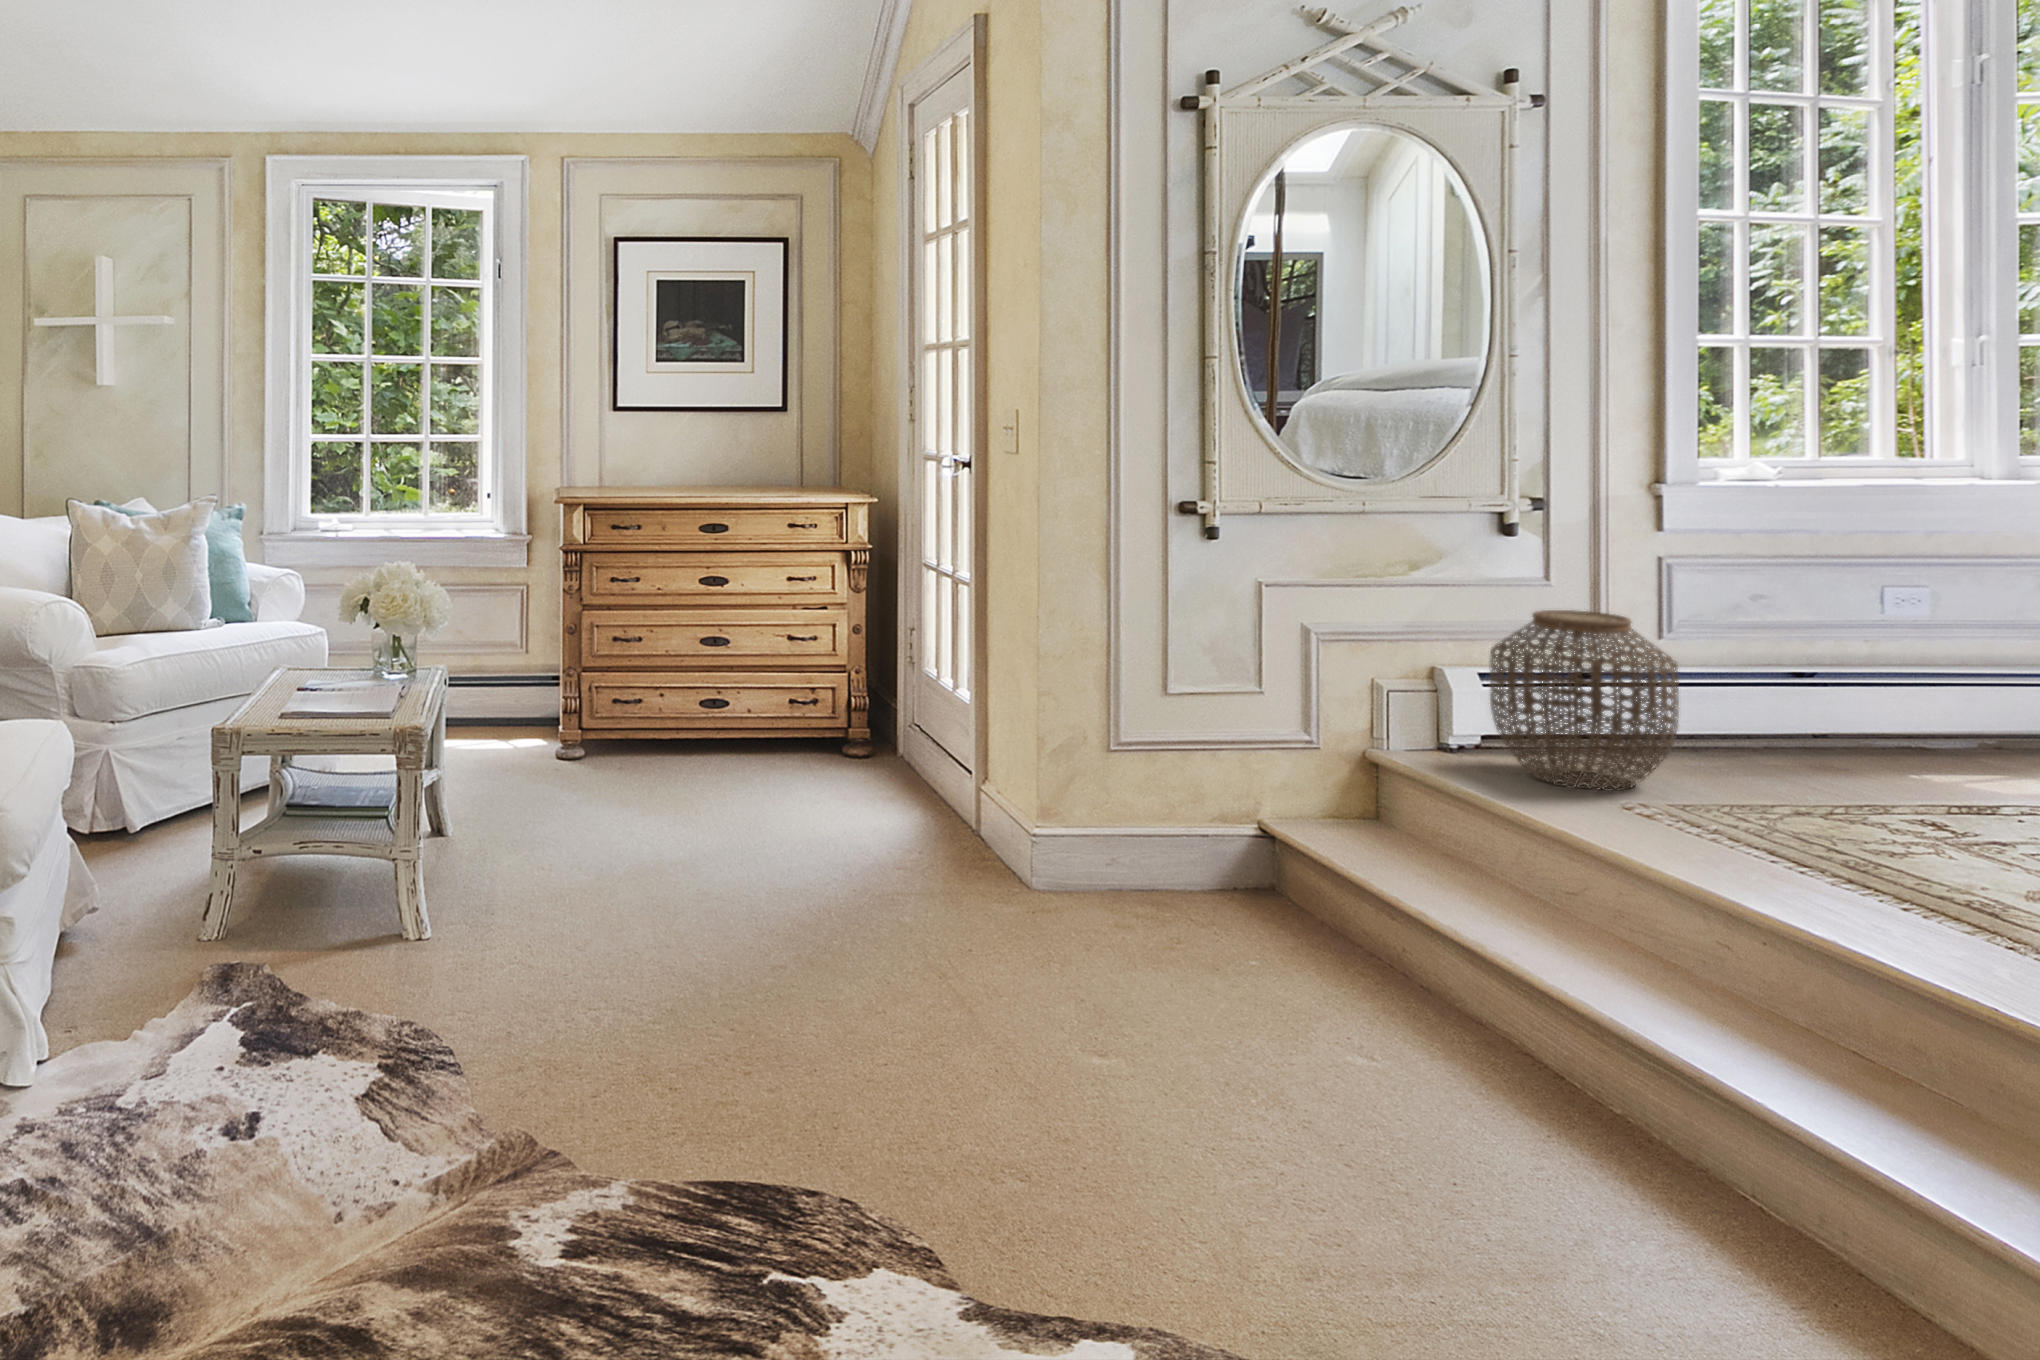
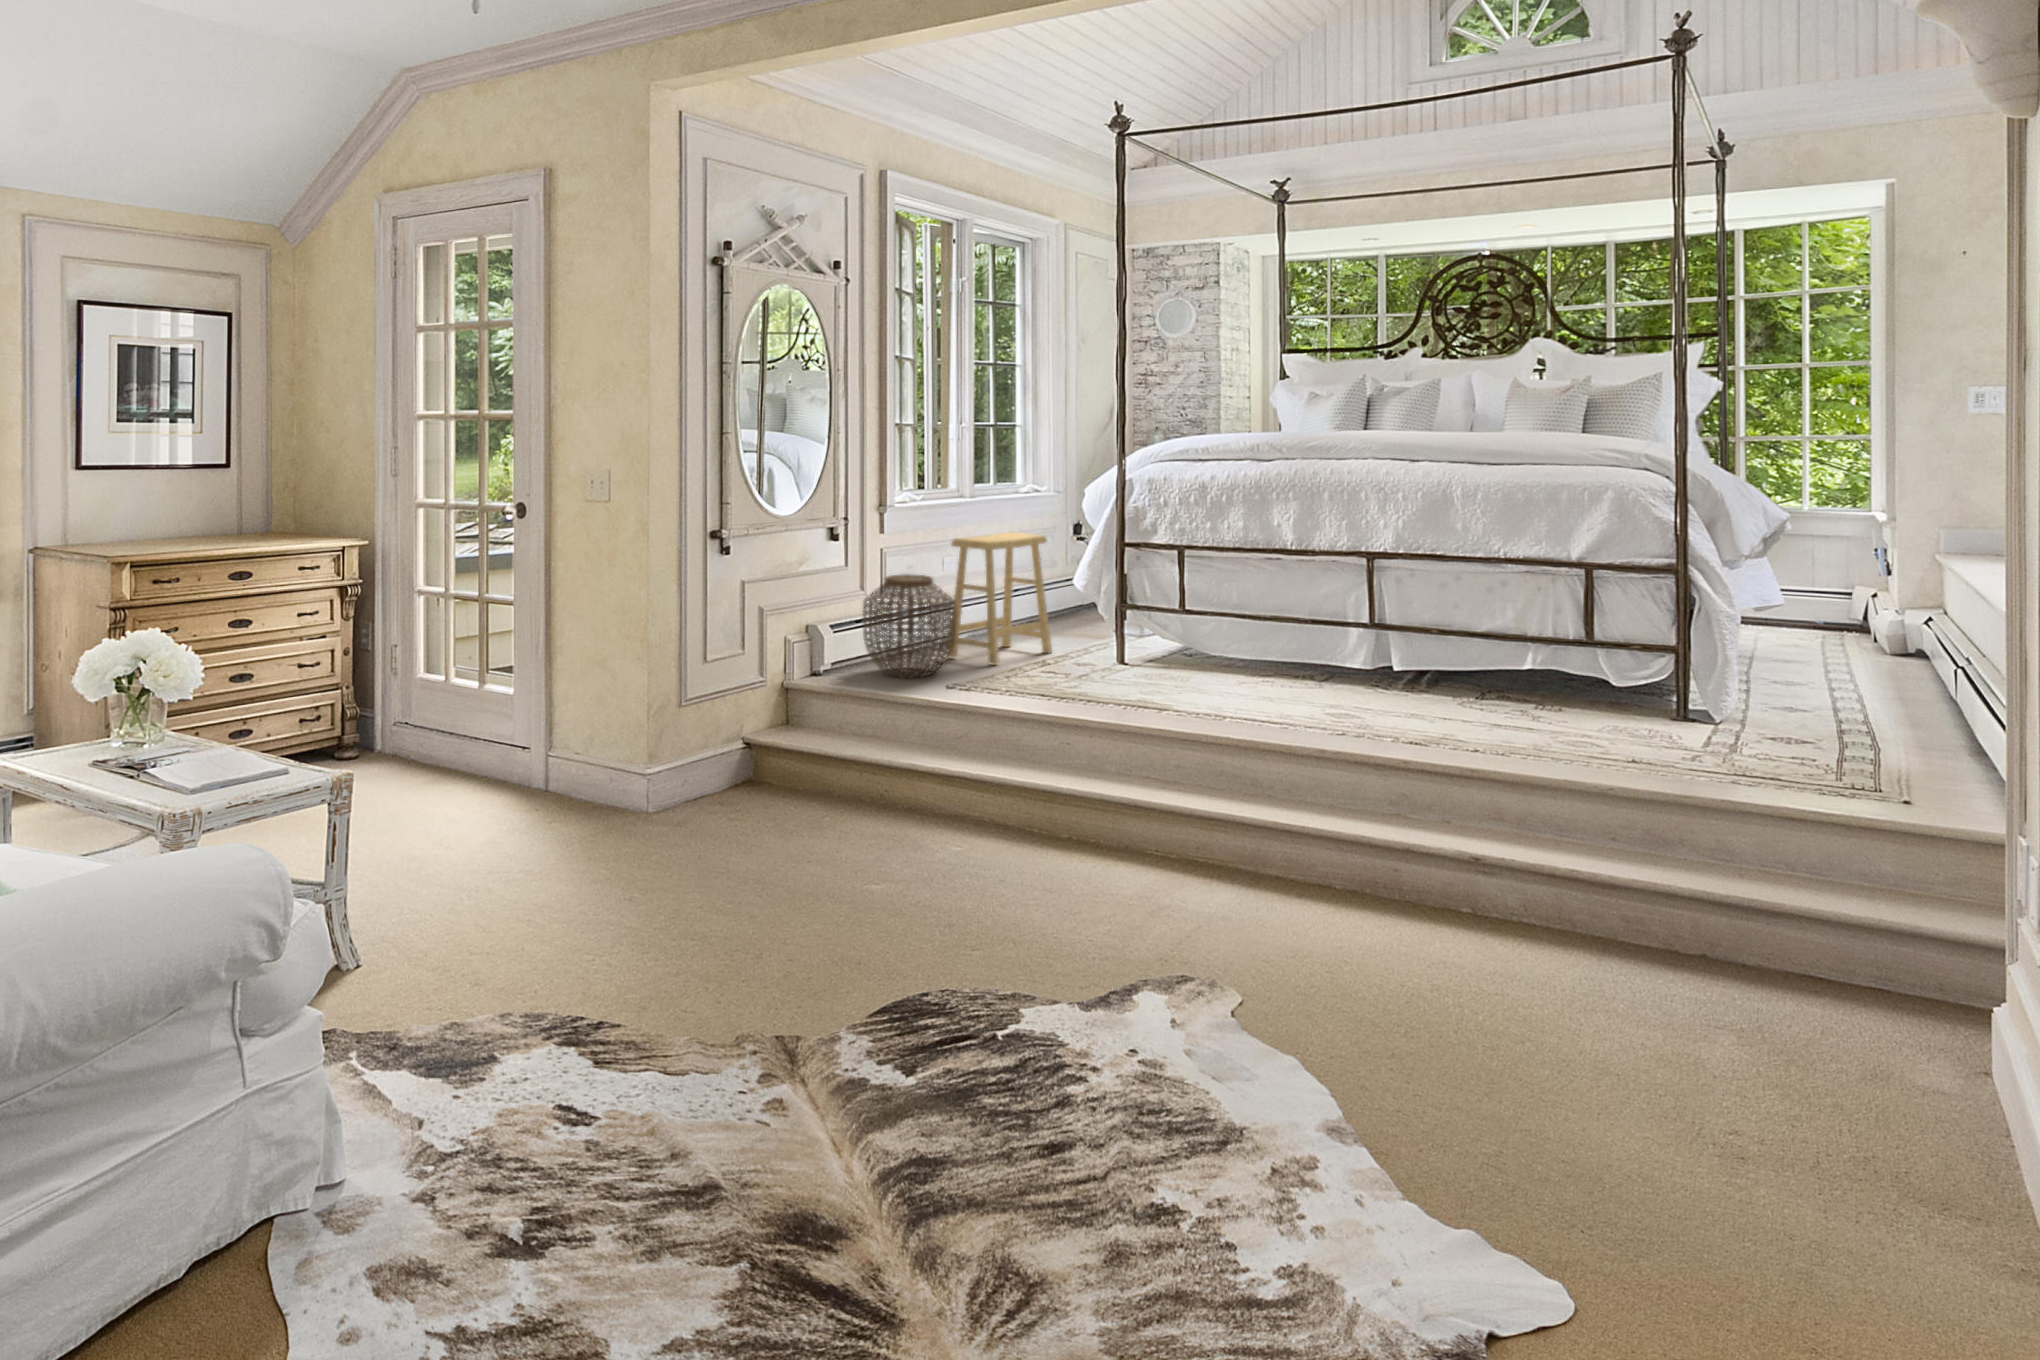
footstool: none [1715,561,1976,803] -> present [948,532,1052,665]

